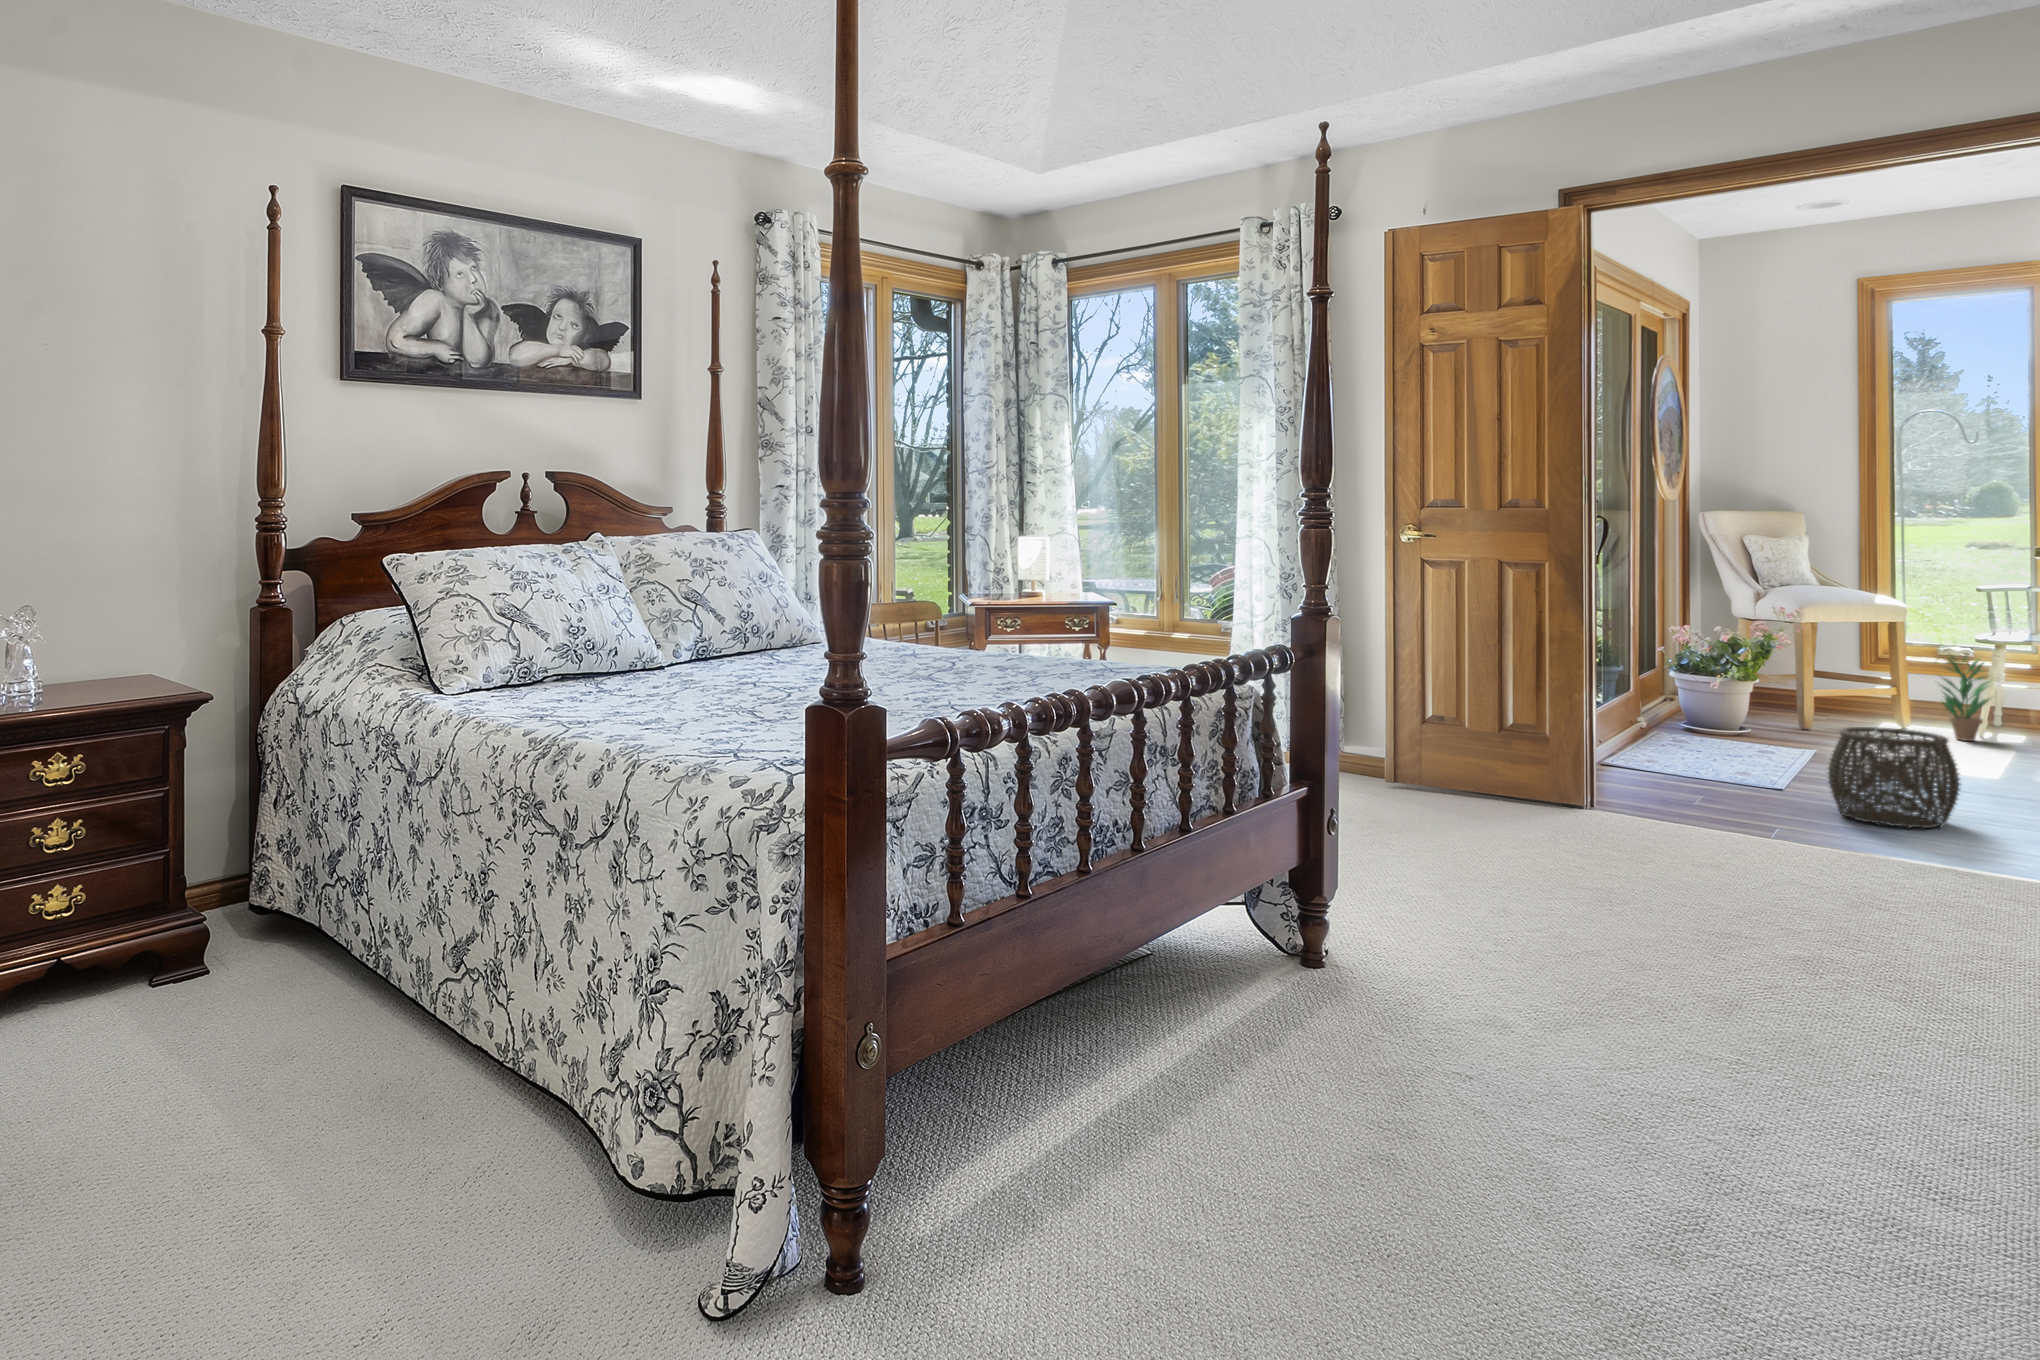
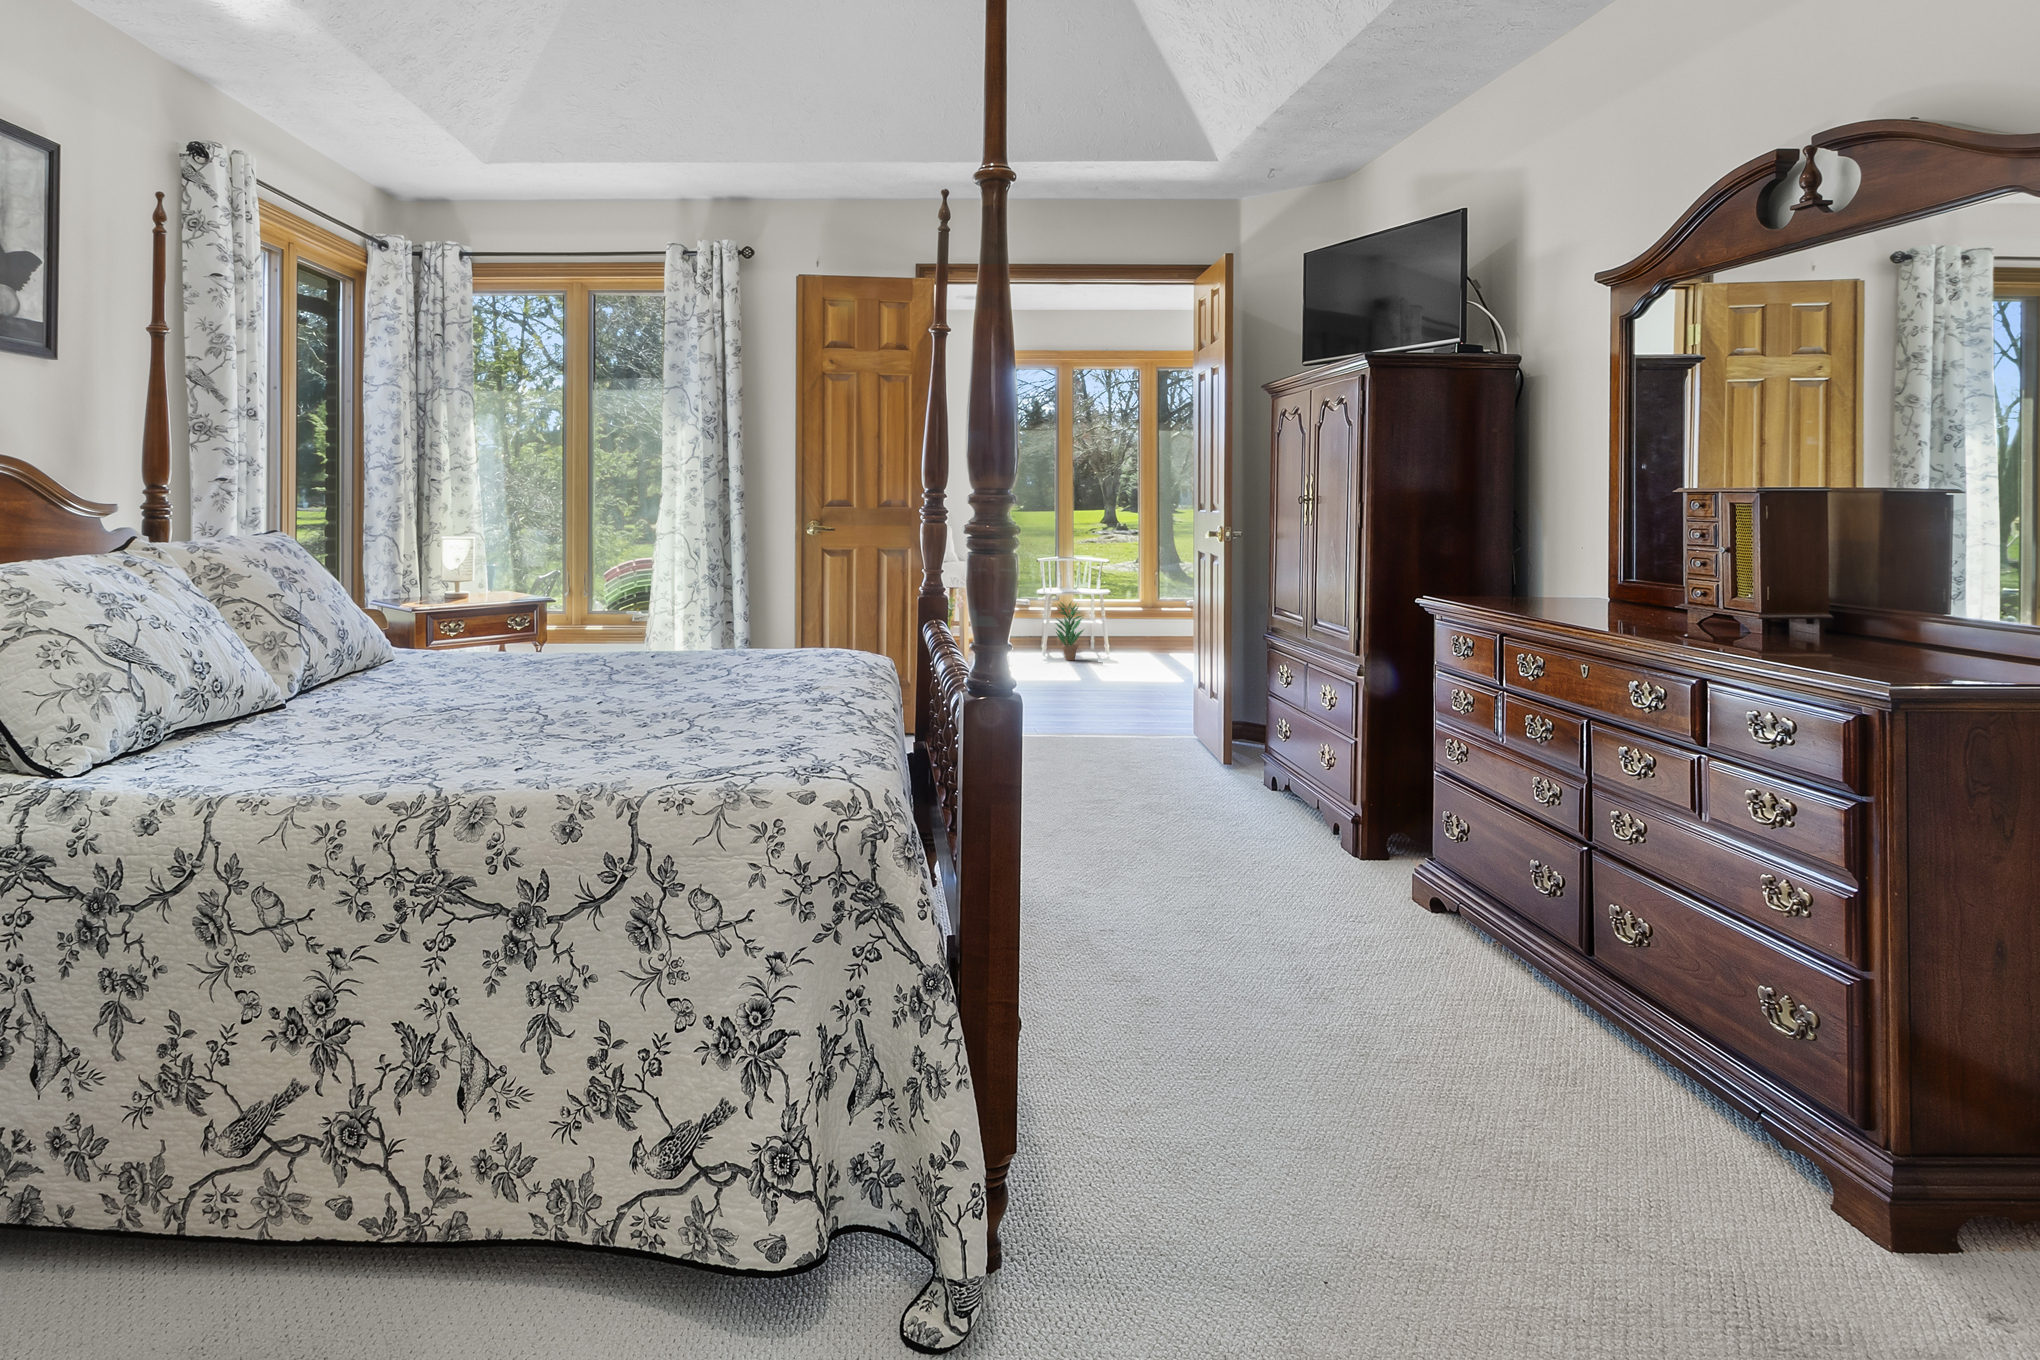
woven basket: present [1828,727,1960,828] -> none [1070,652,1141,718]

